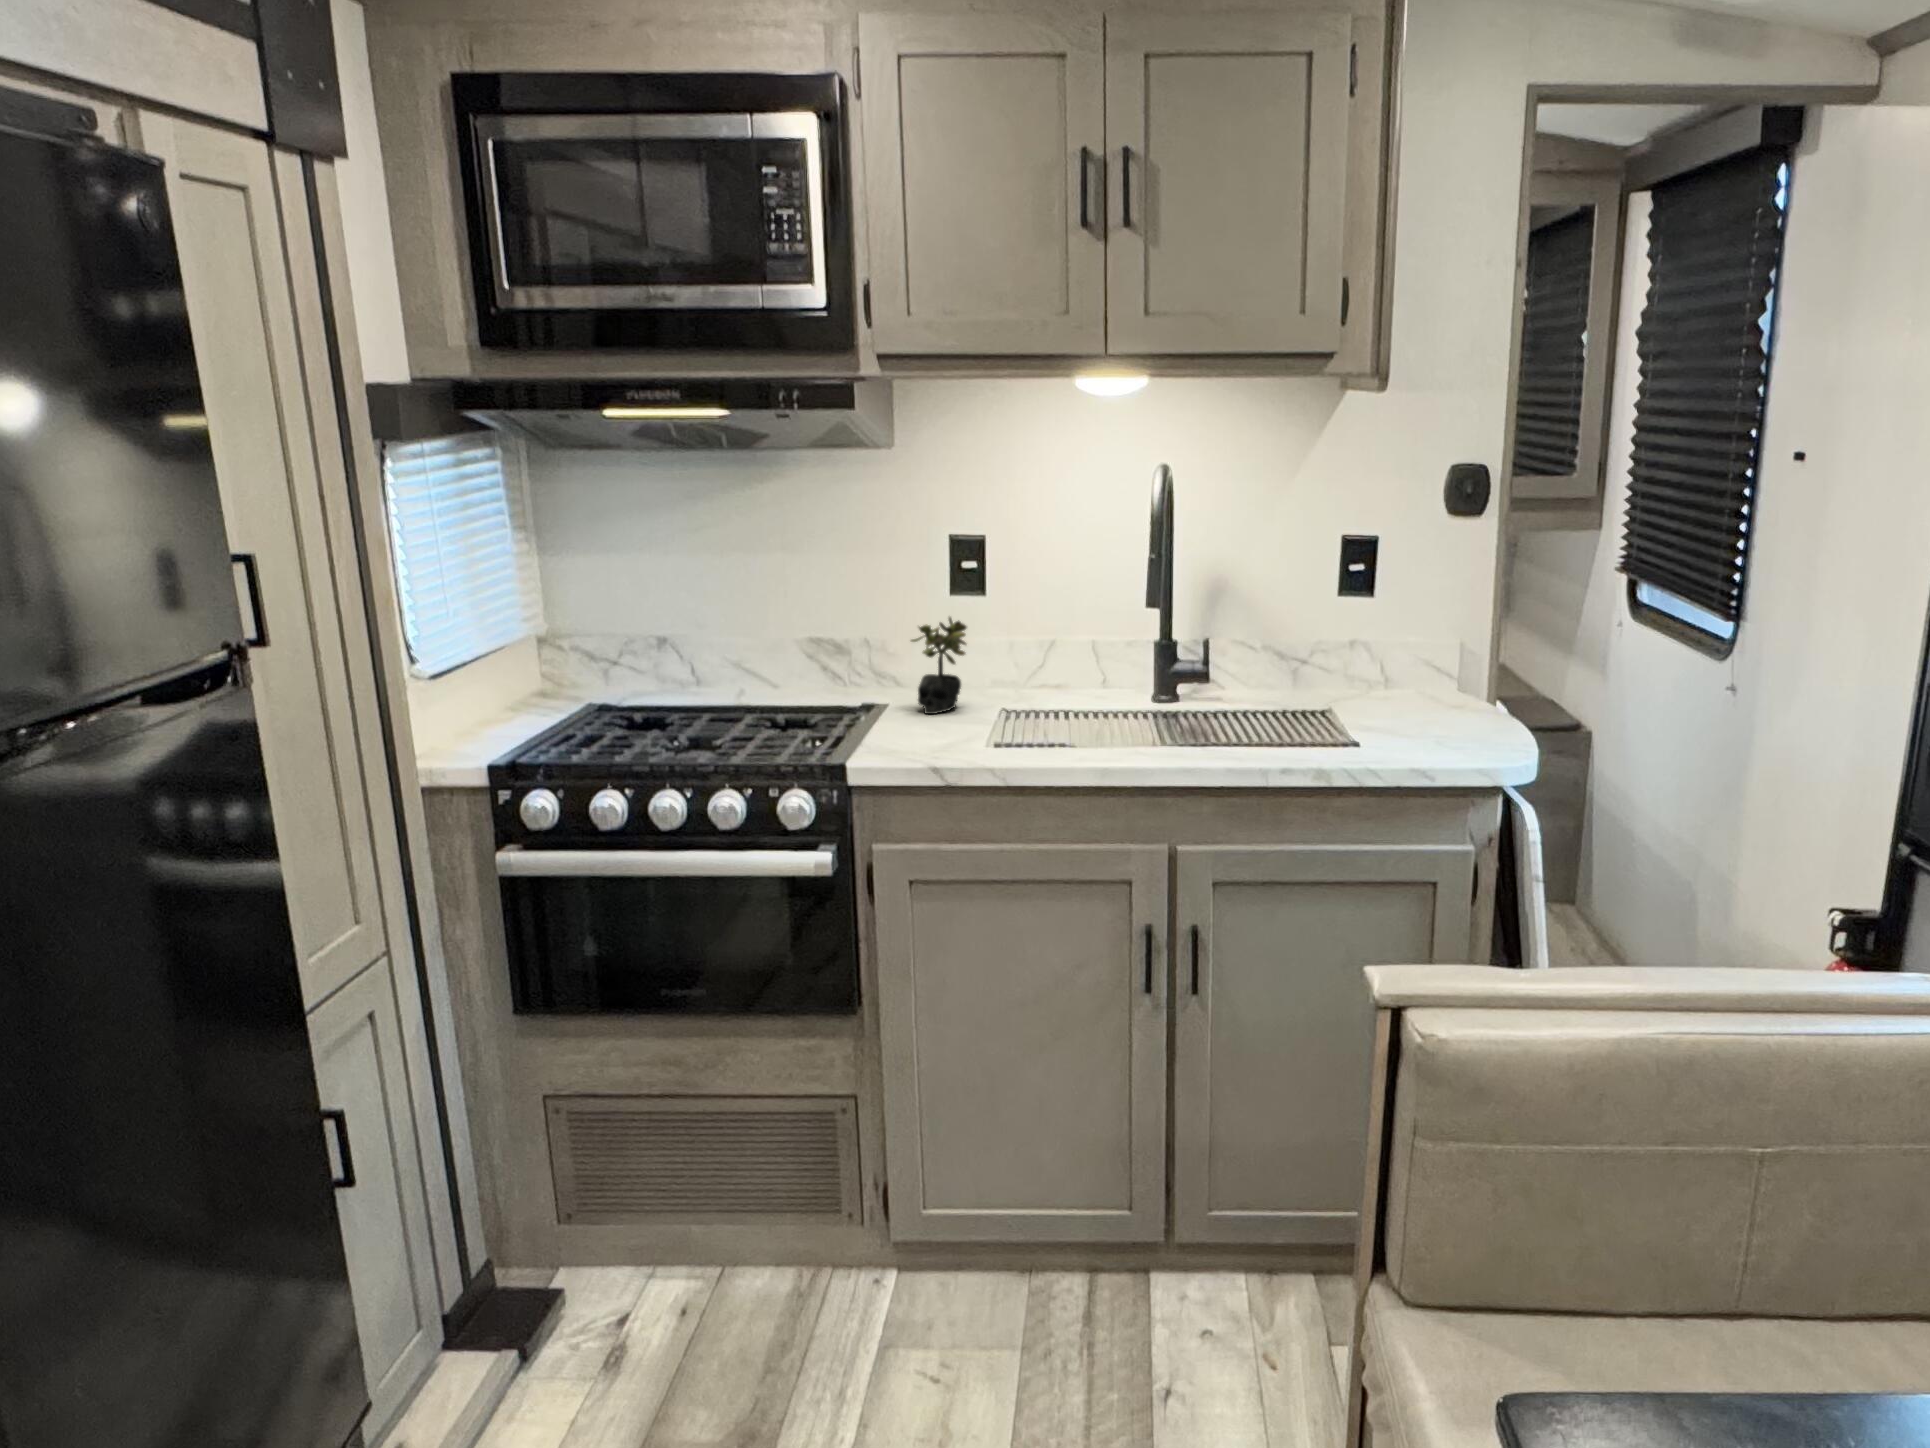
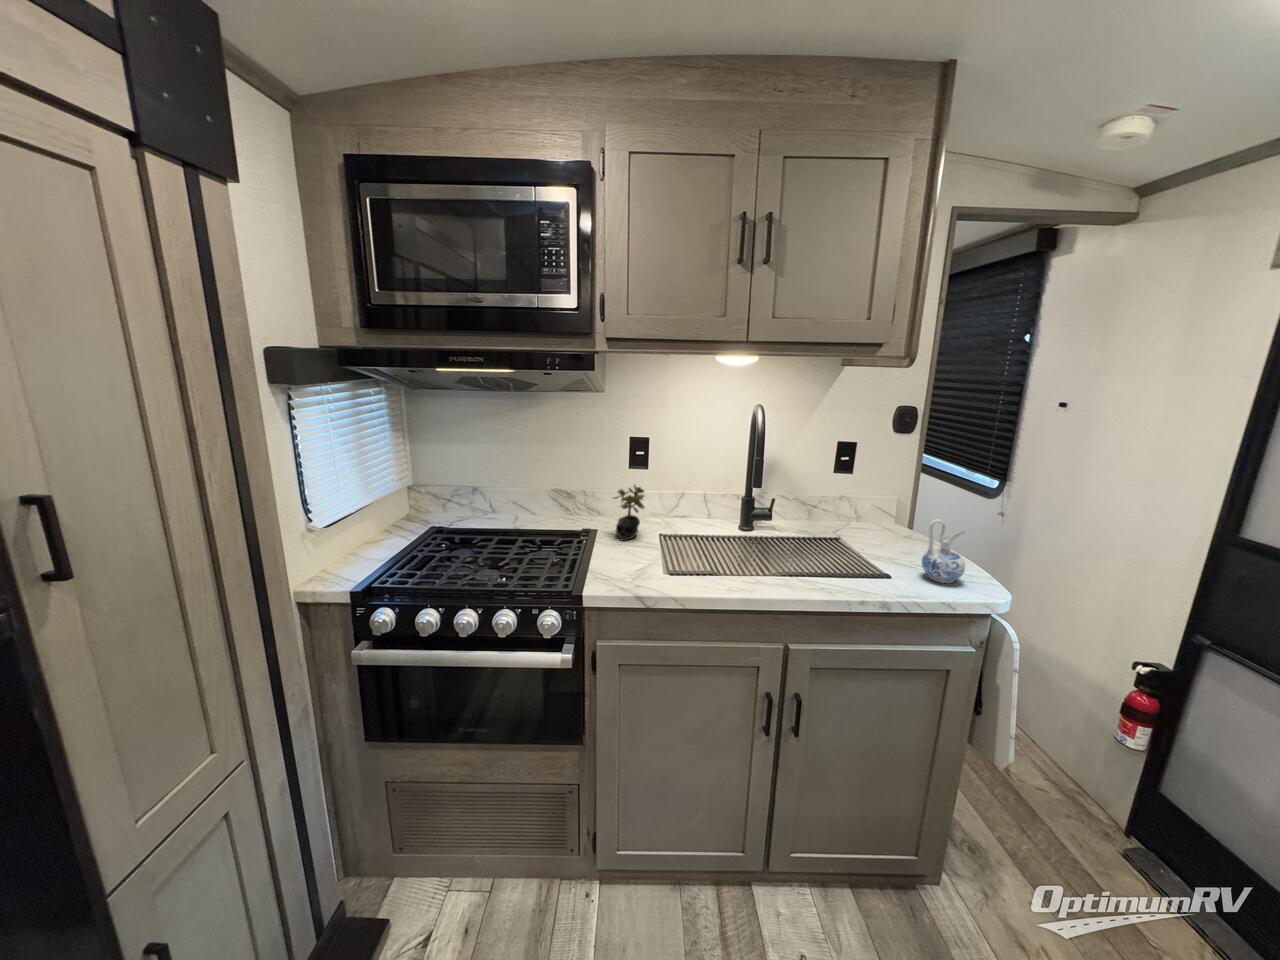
ceramic pitcher: none [1402,642,1464,747] -> present [922,519,965,583]

